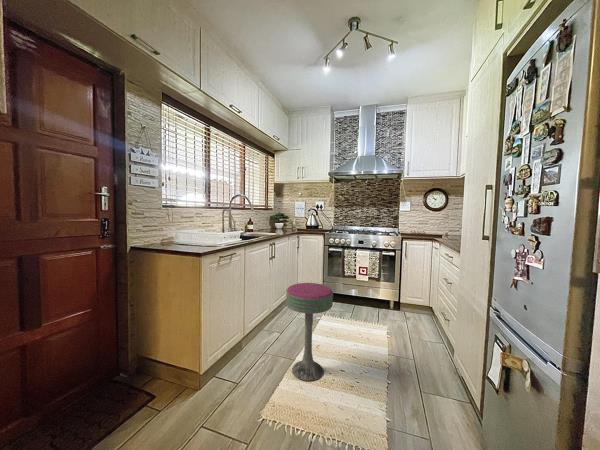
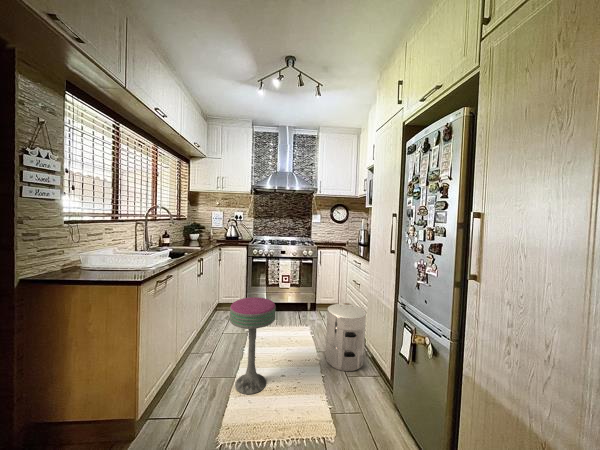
waste bin: none [398,303,453,387] -> present [325,303,366,371]

